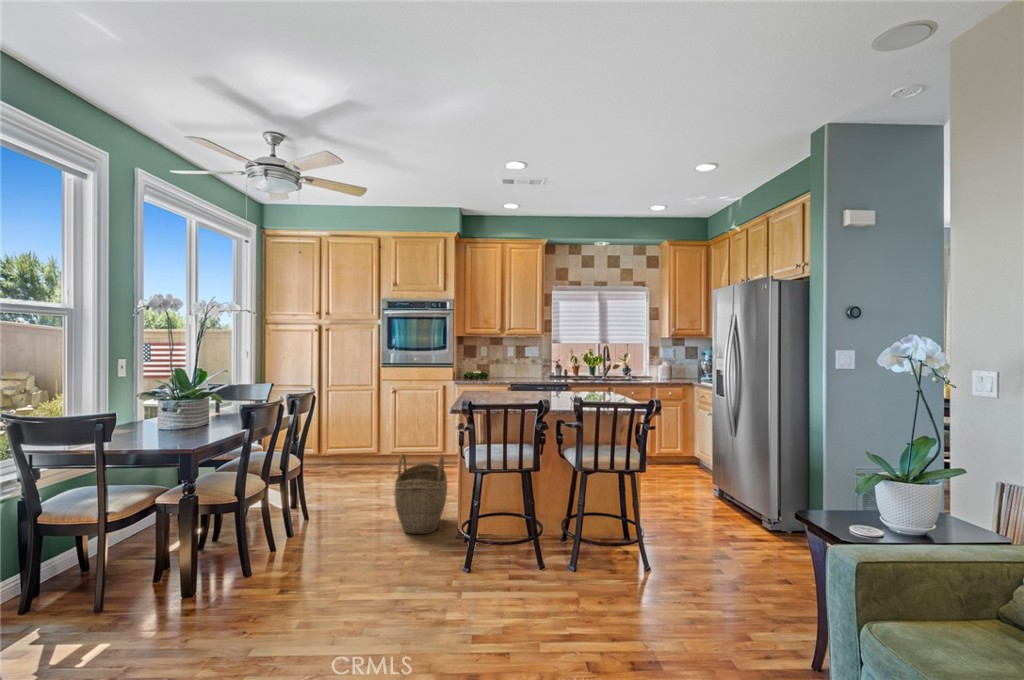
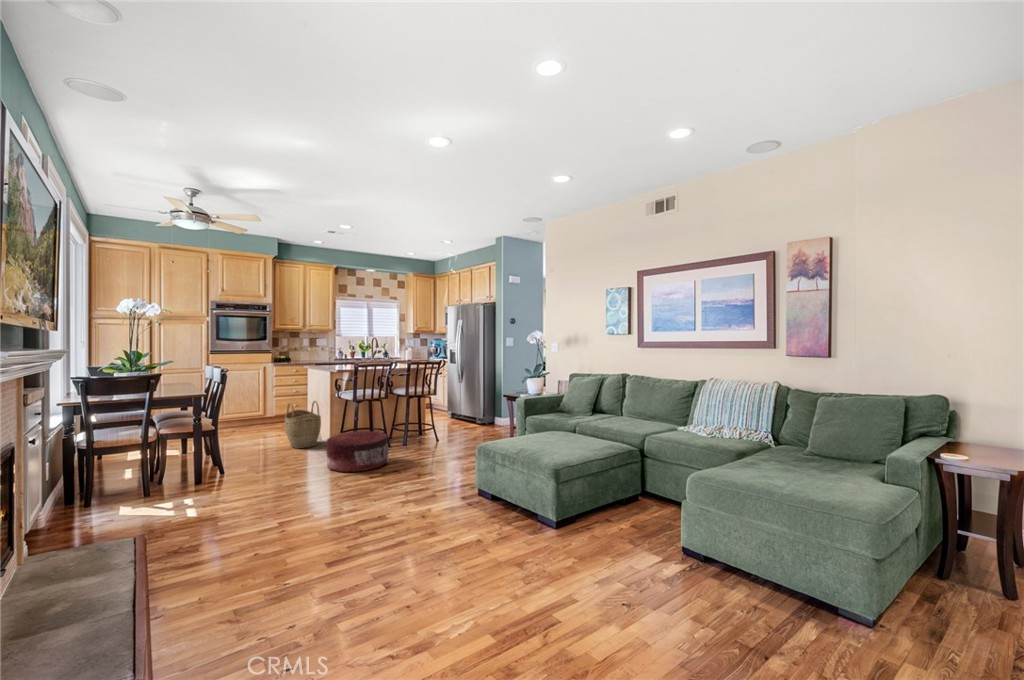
pouf: none [356,538,489,654] -> present [326,430,388,472]

